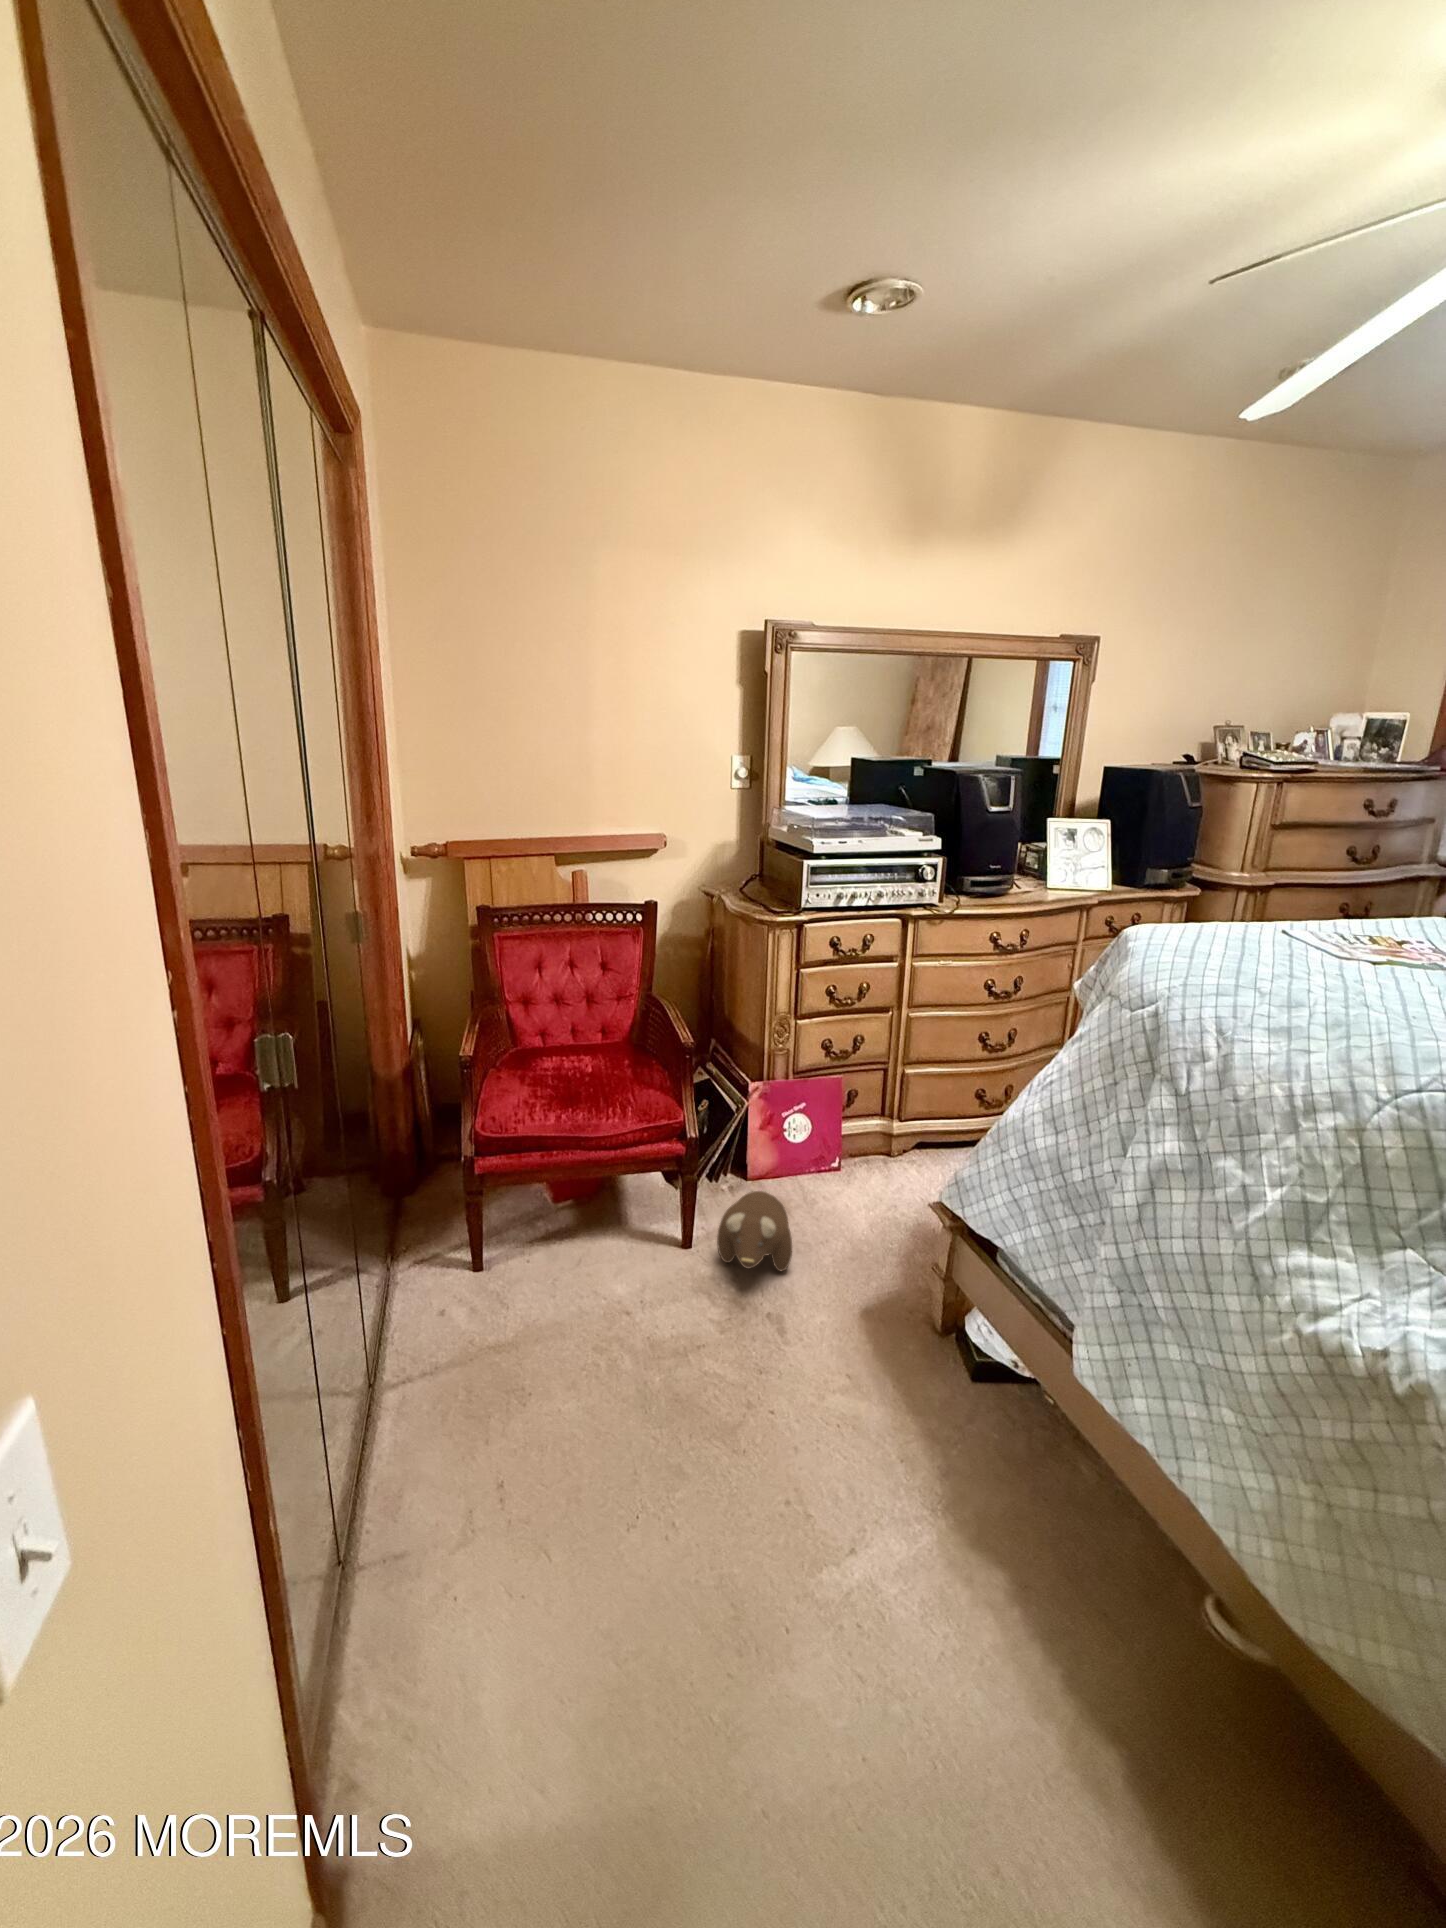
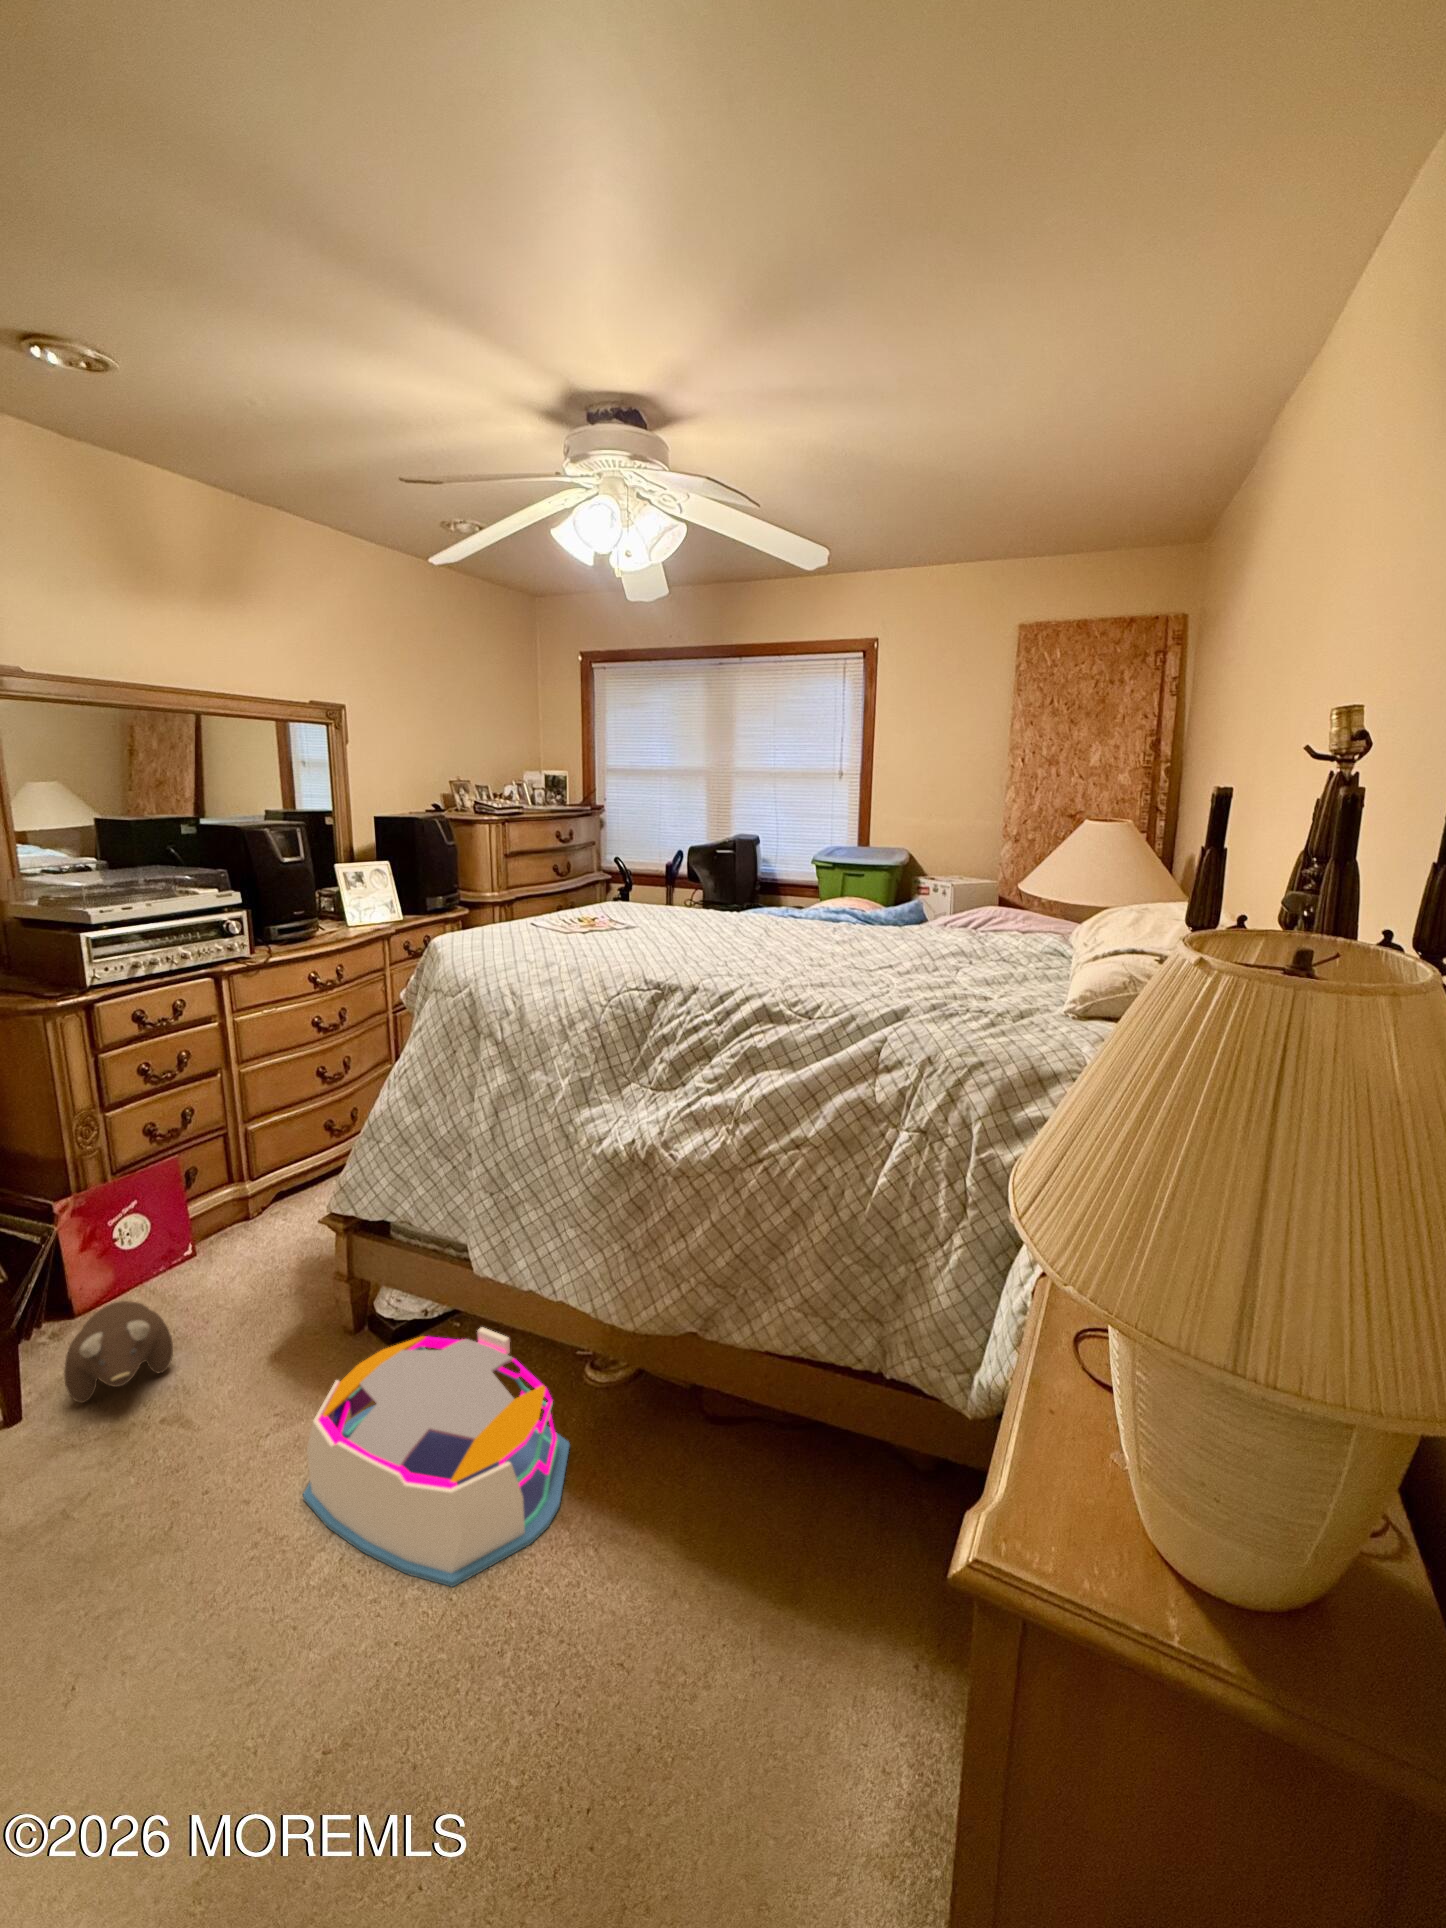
storage bin: none [840,1389,1149,1785] -> present [303,1327,570,1587]

